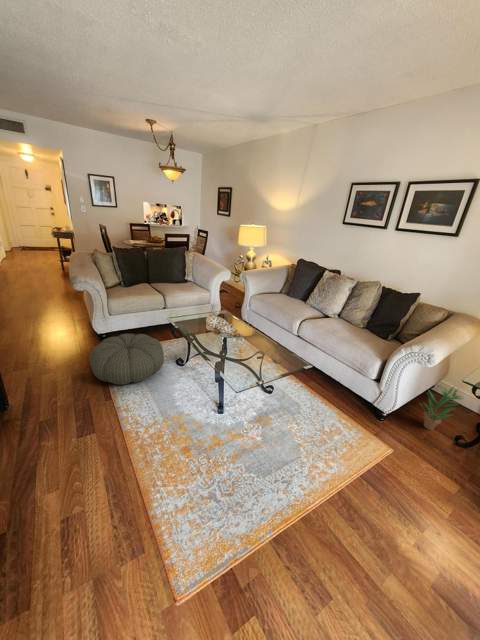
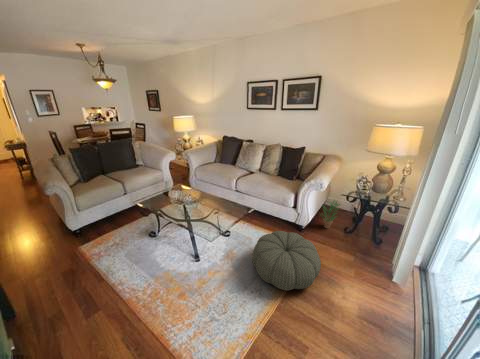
pouf: present [89,334,164,385] -> present [252,231,321,290]

